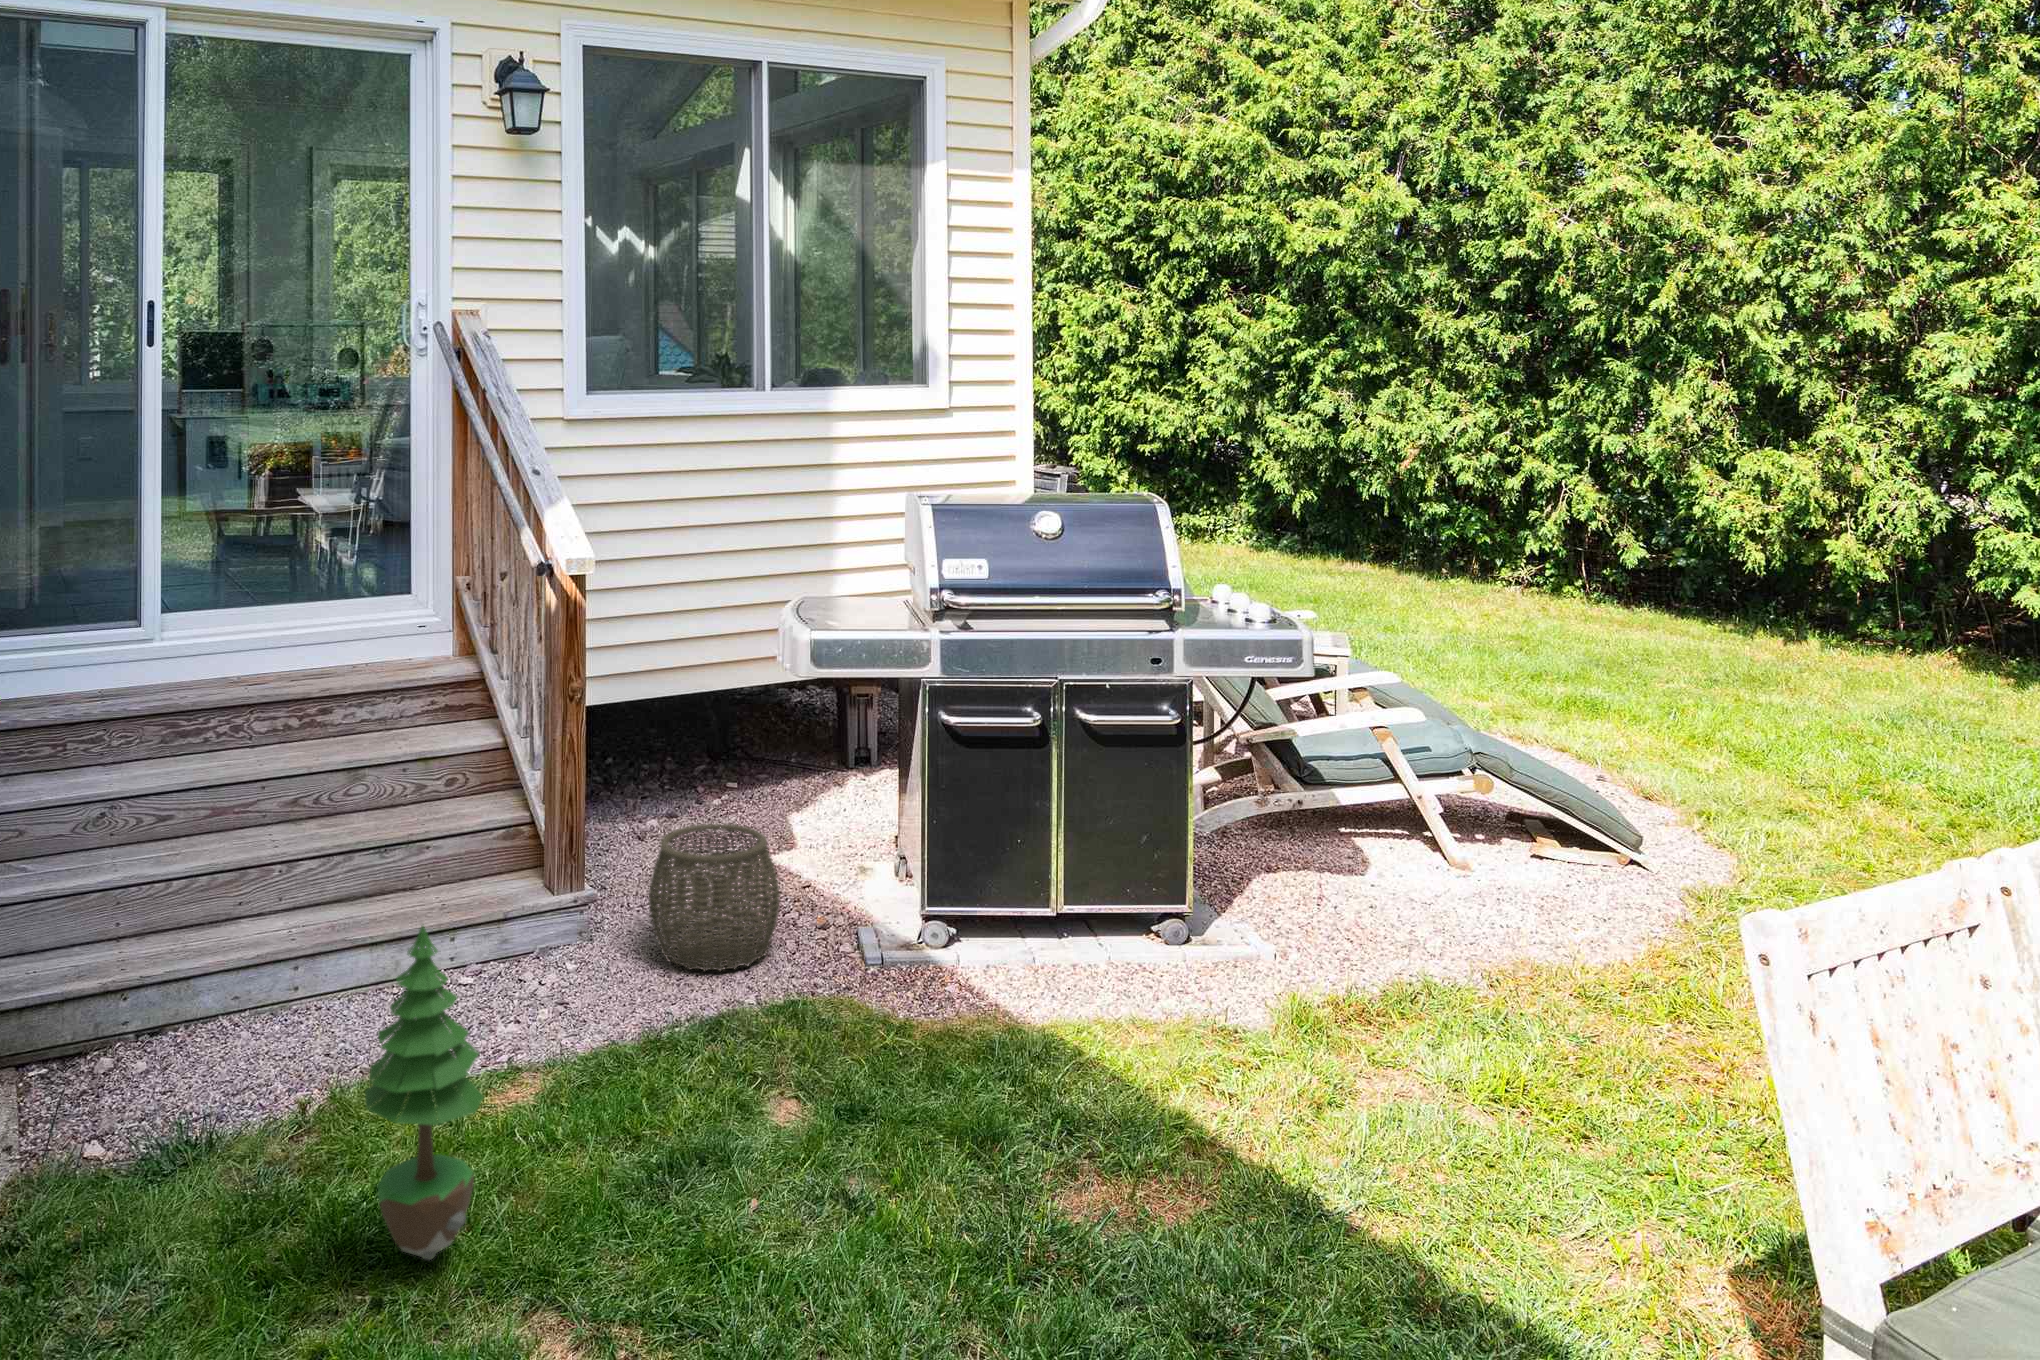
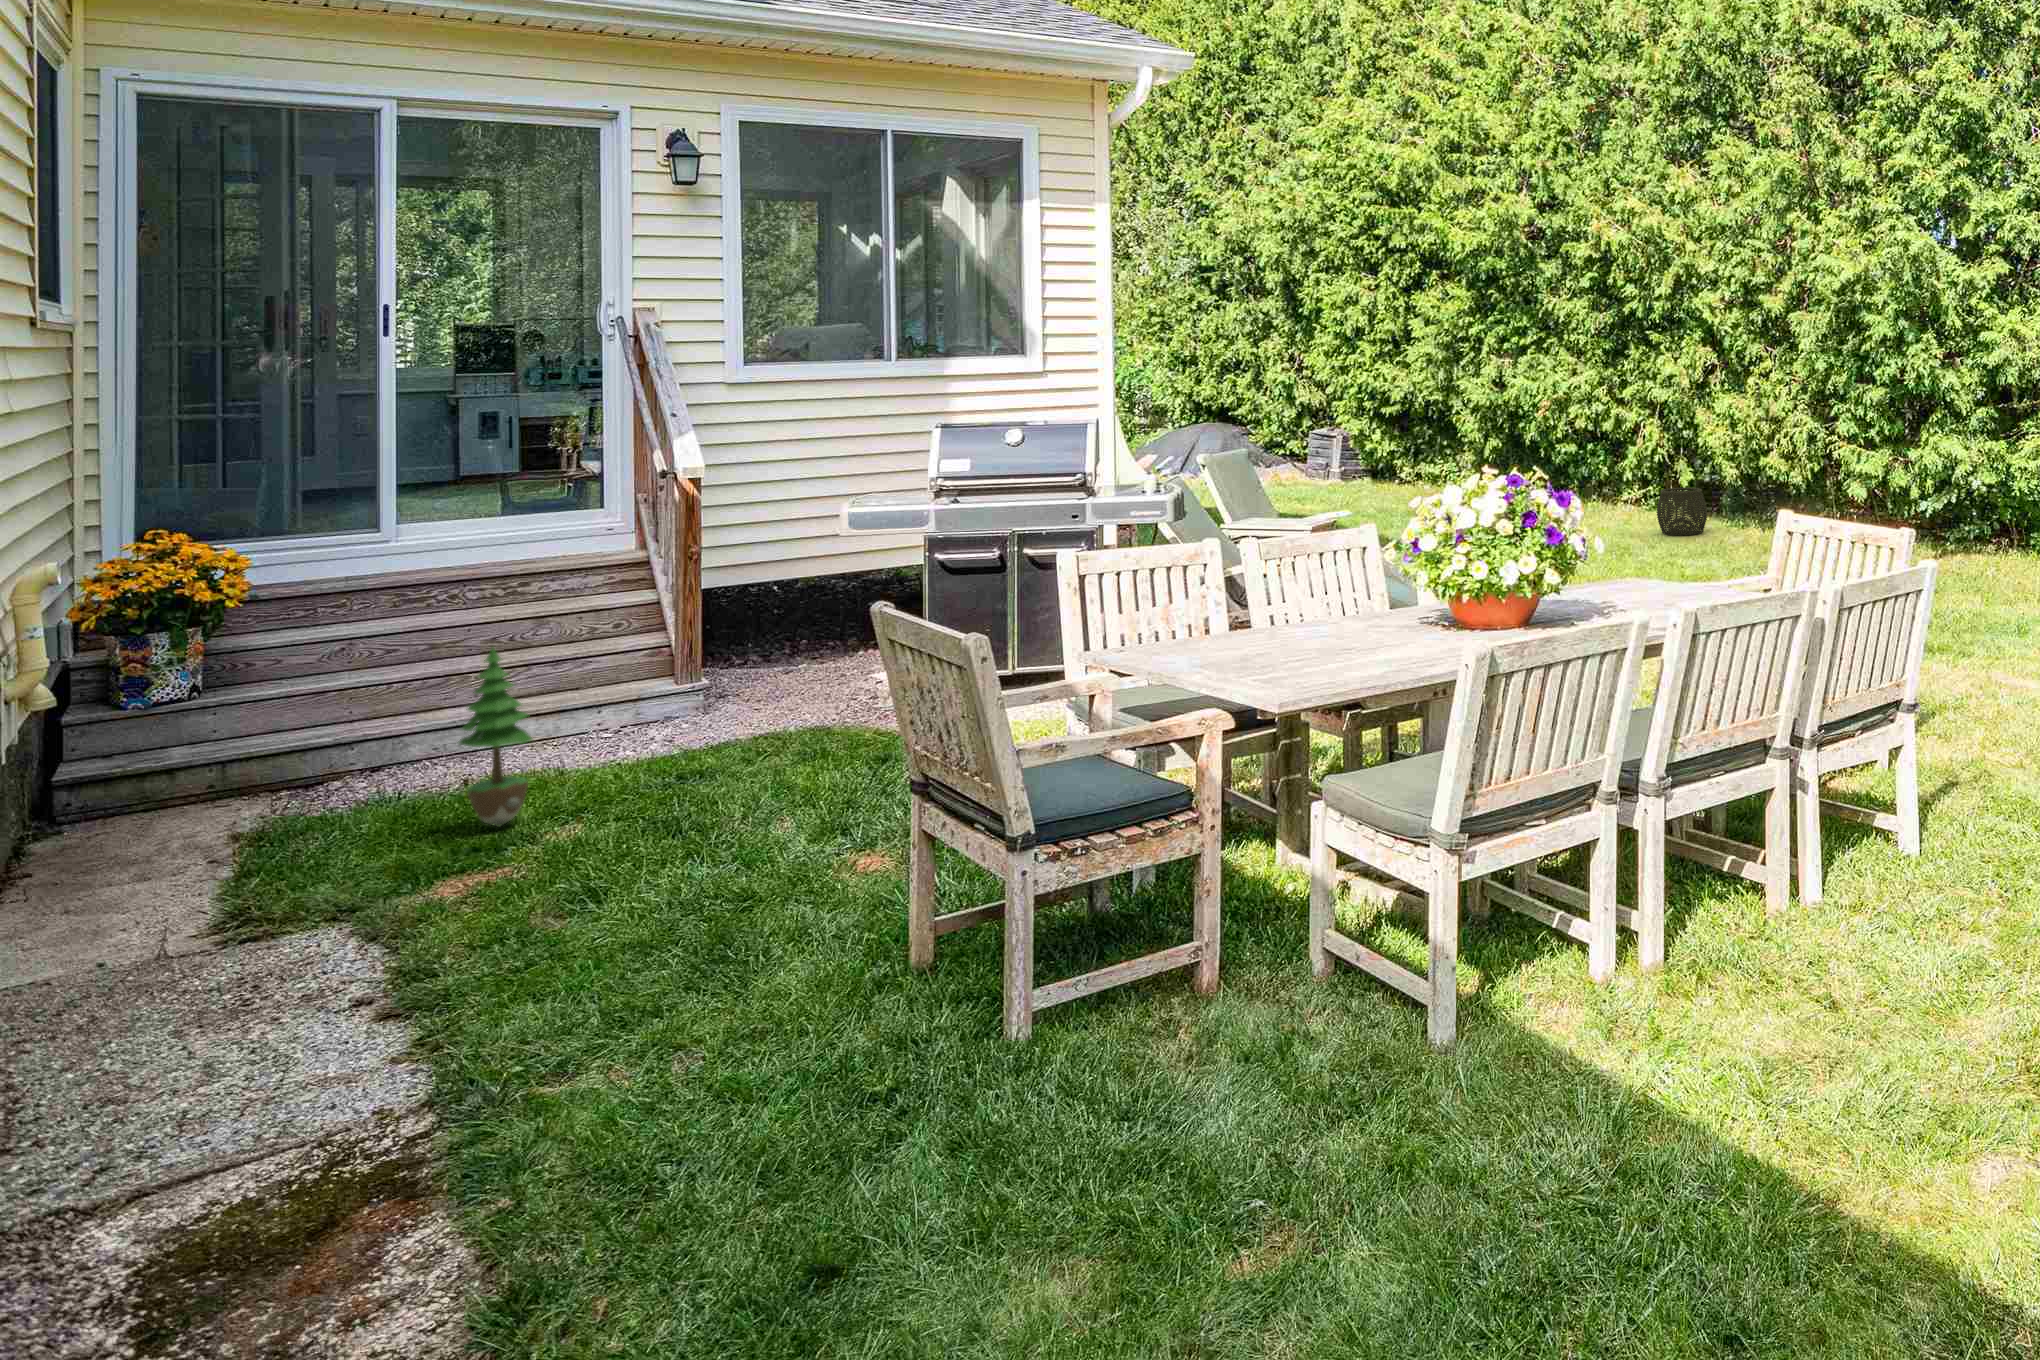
woven basket: present [648,824,780,971] -> present [1657,488,1707,536]

